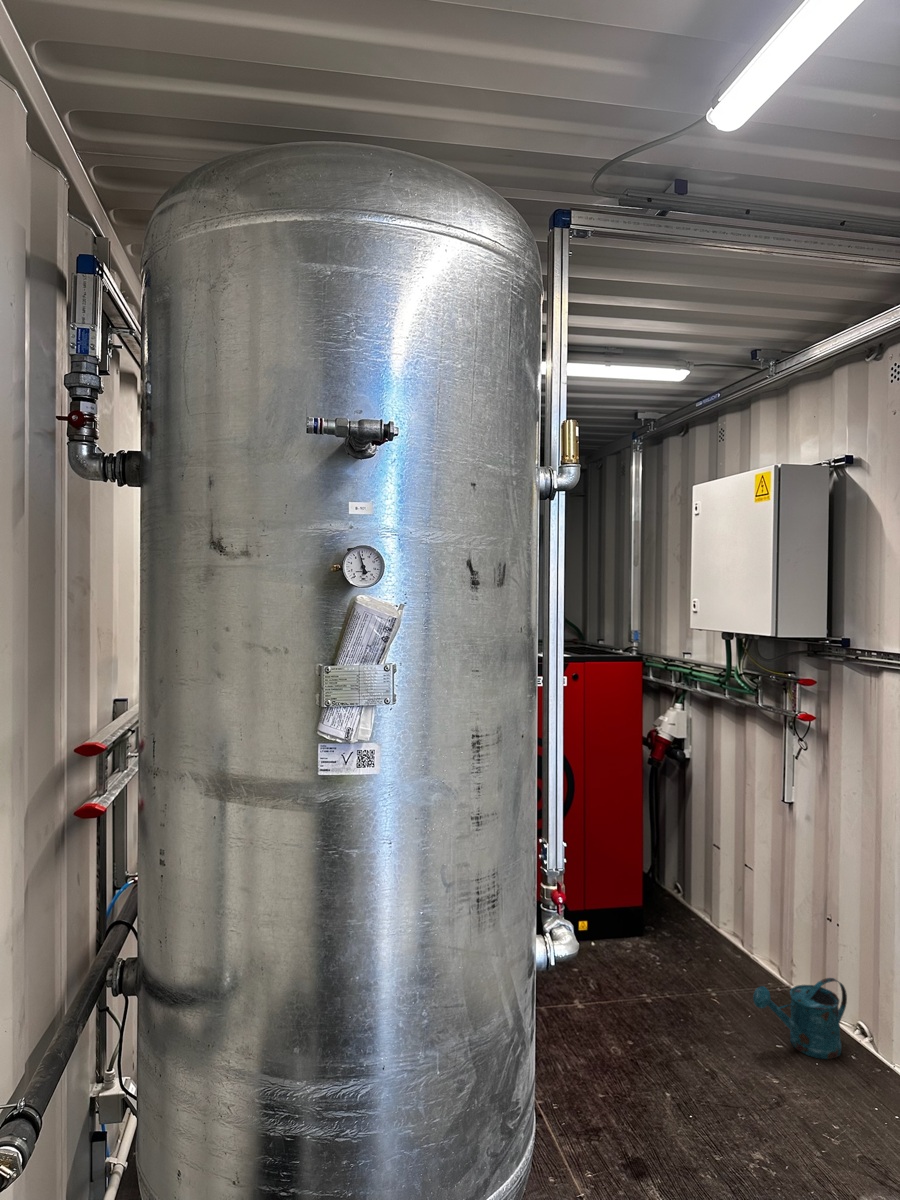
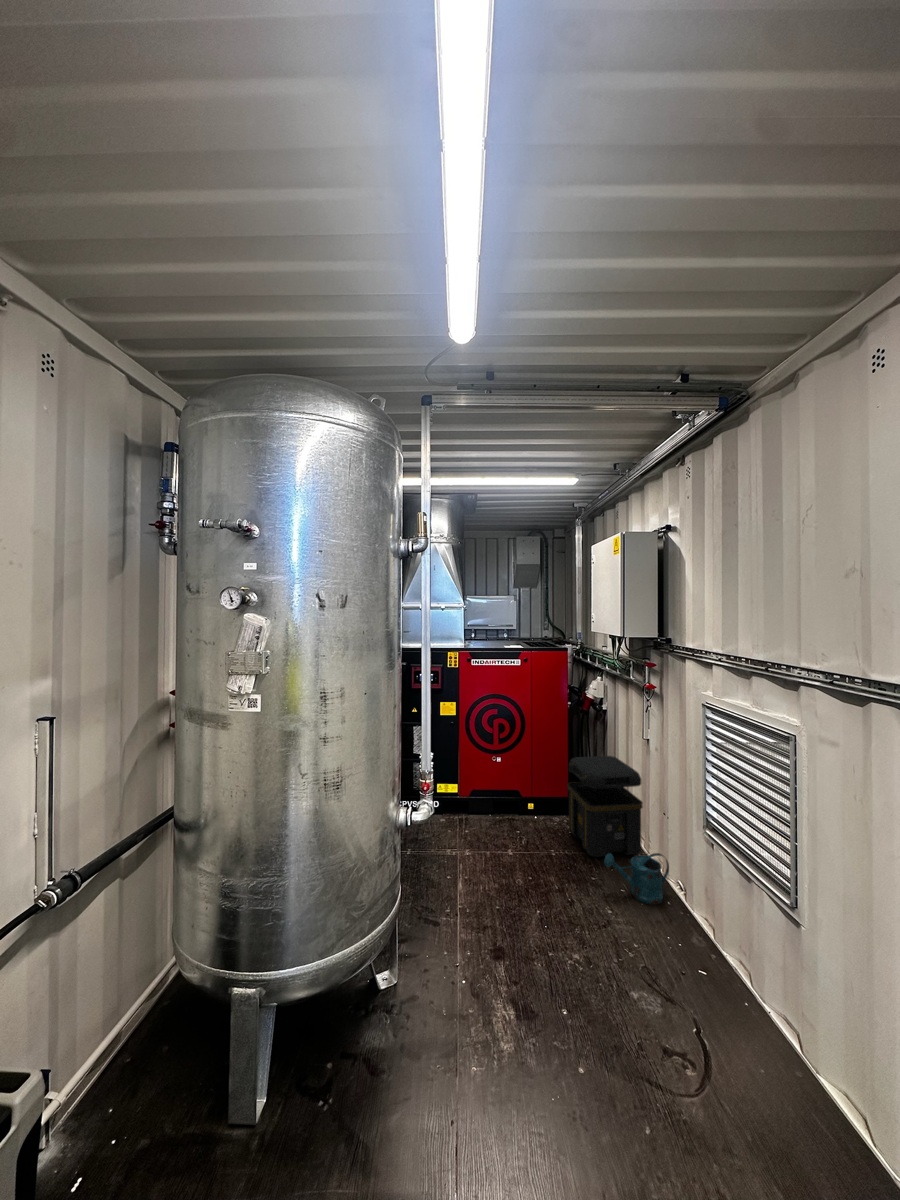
toolbox: none [658,832,784,996] -> present [568,756,643,857]

